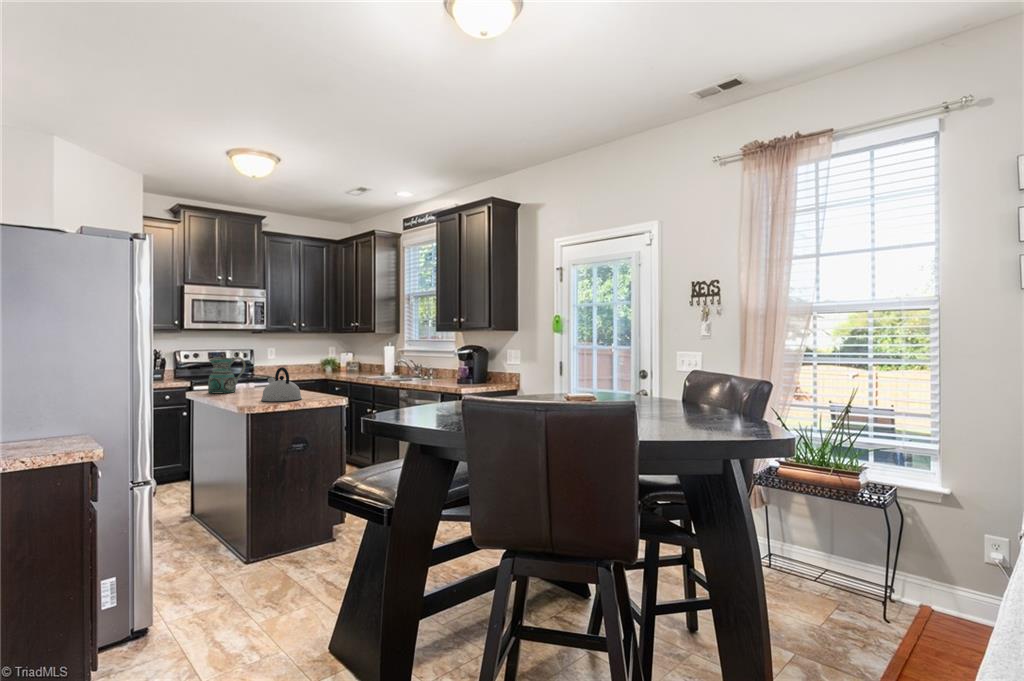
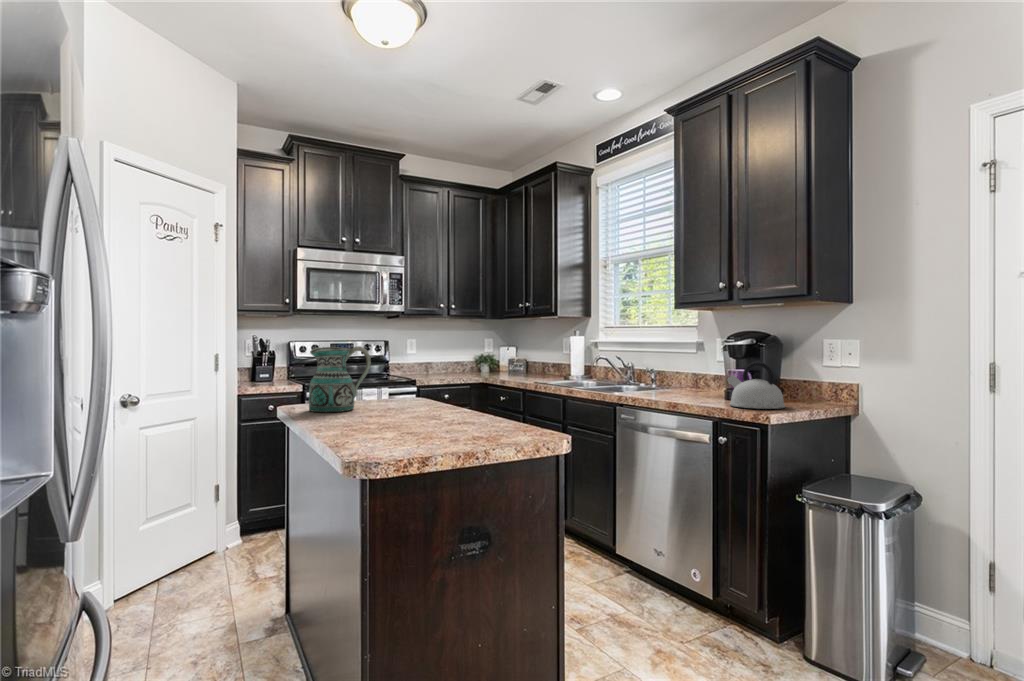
kettle: present [261,367,302,401] -> present [728,362,785,409]

